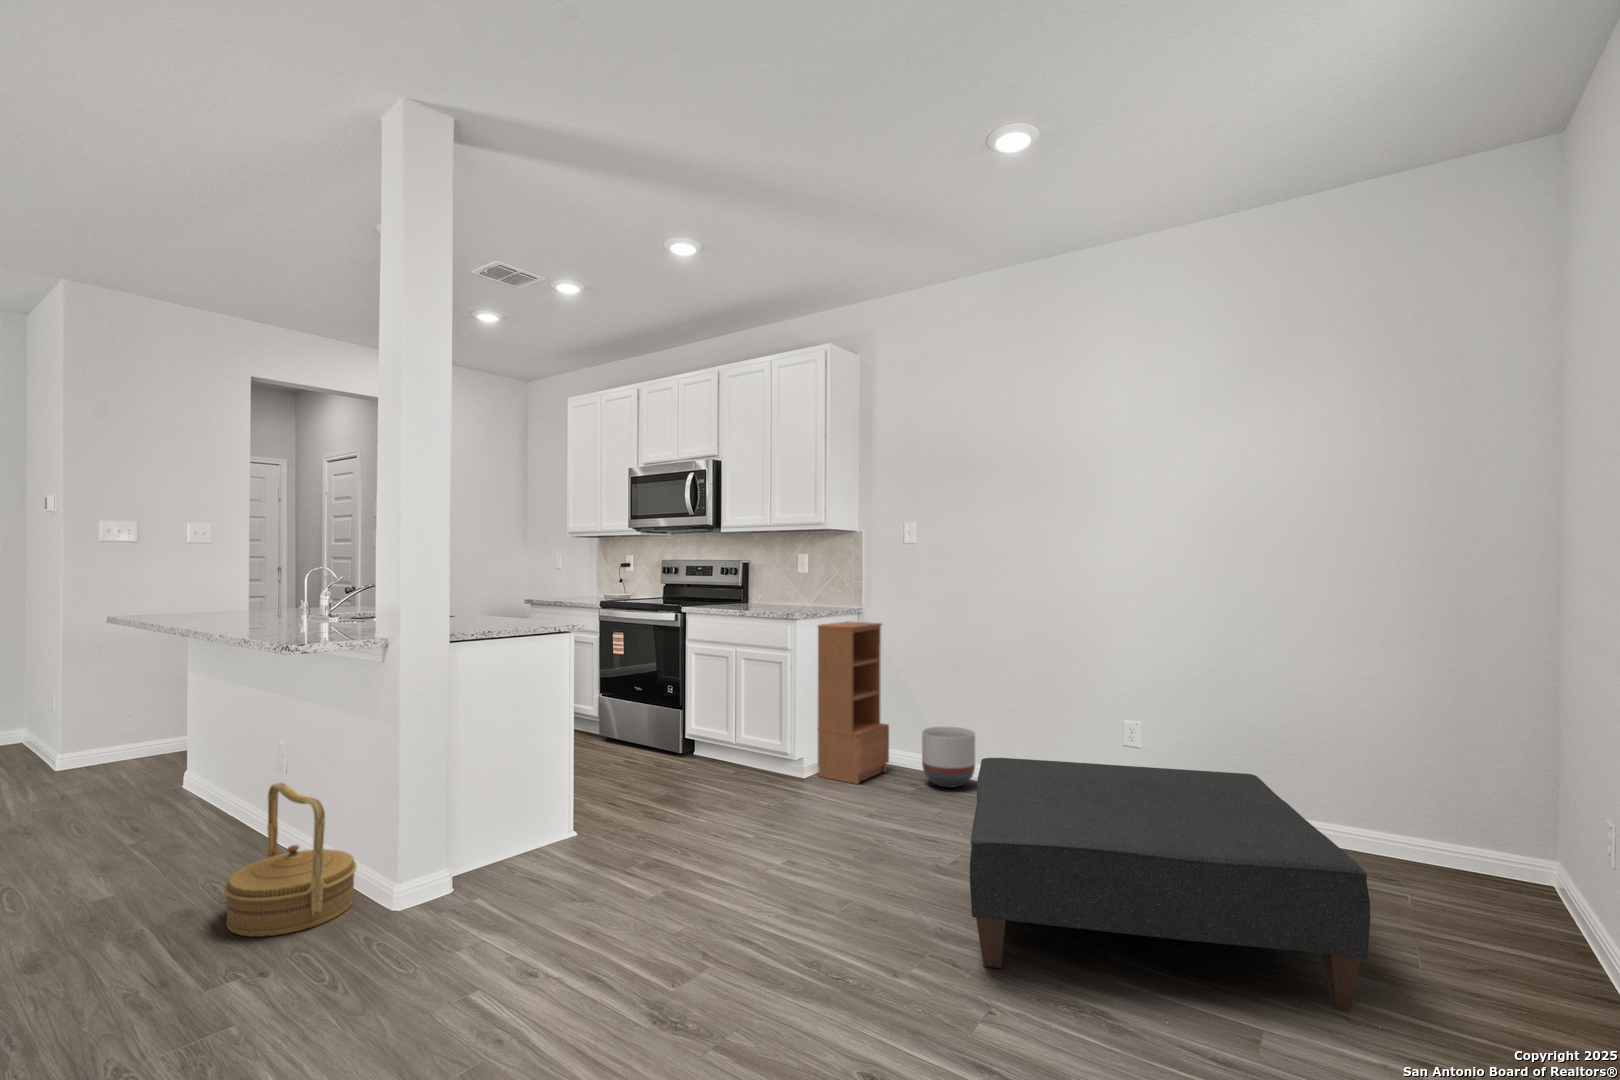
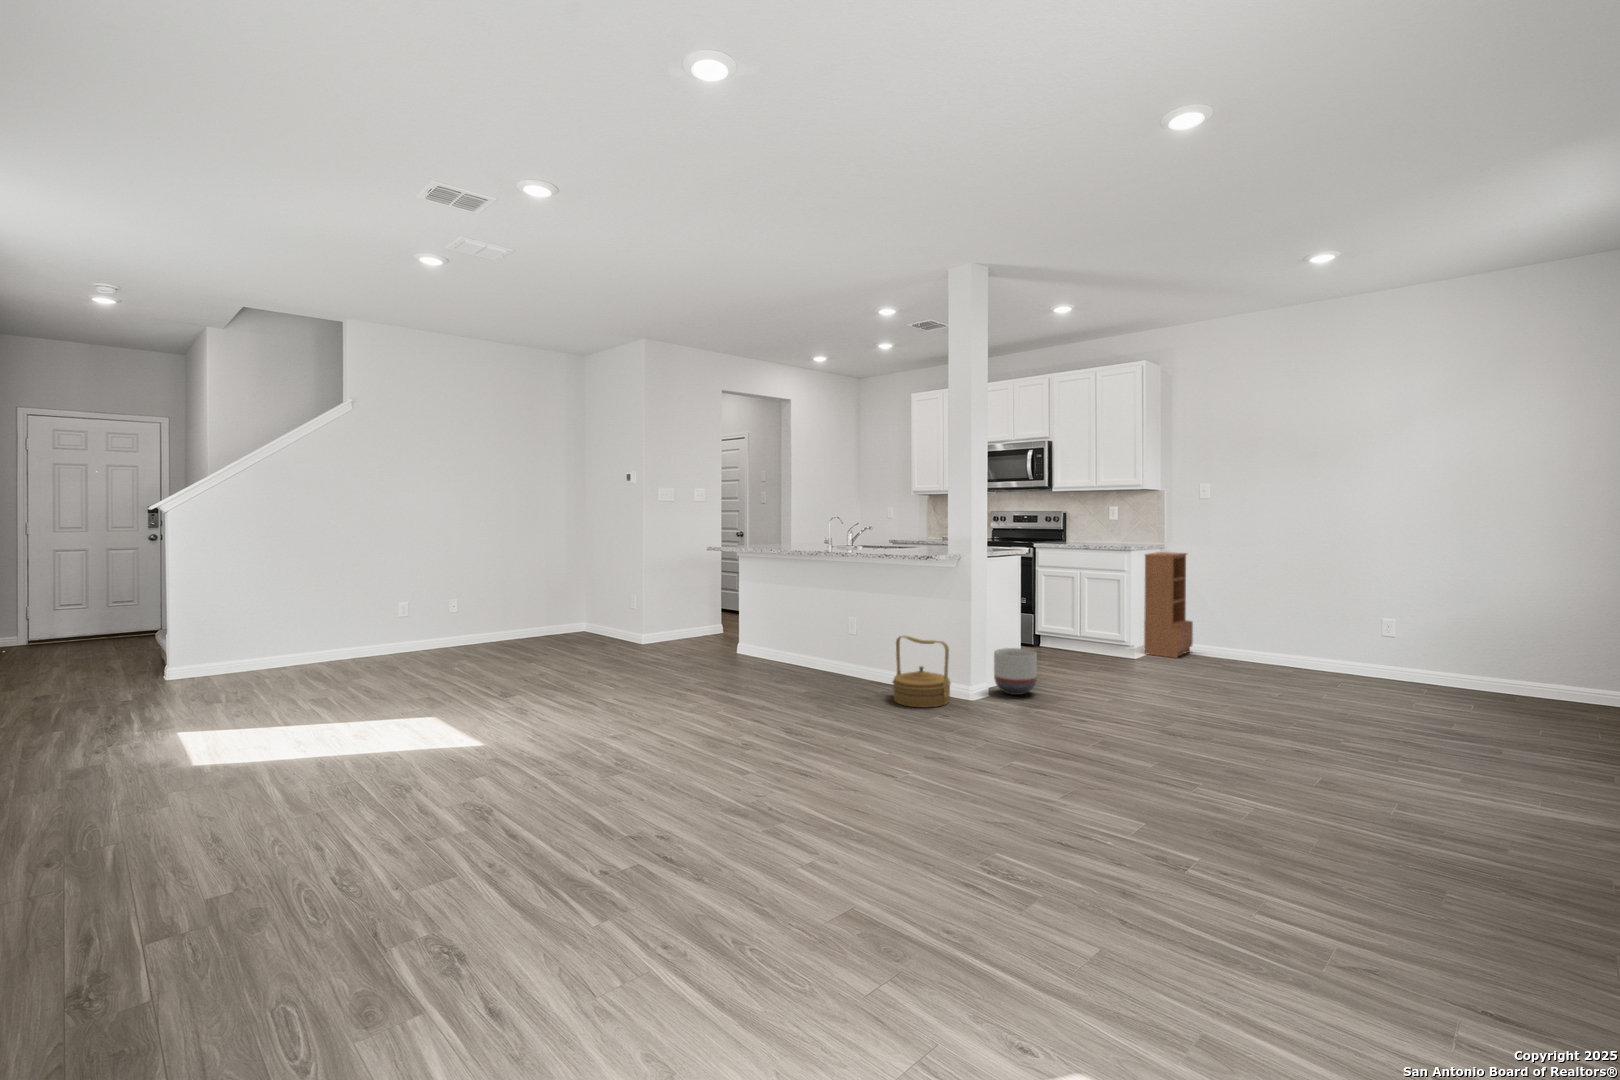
planter: present [922,727,975,788] -> present [994,648,1037,695]
ottoman: present [970,758,1370,1011] -> none [1292,632,1567,744]

